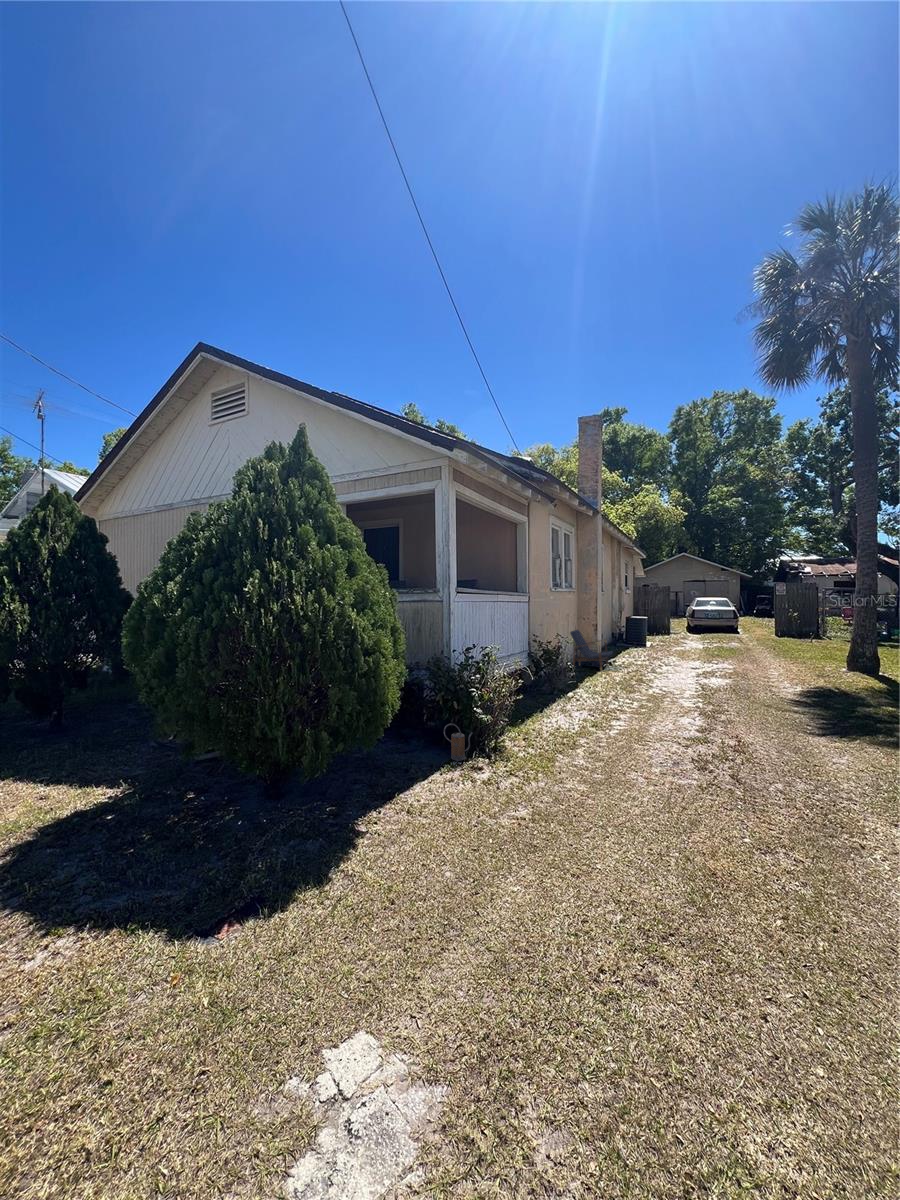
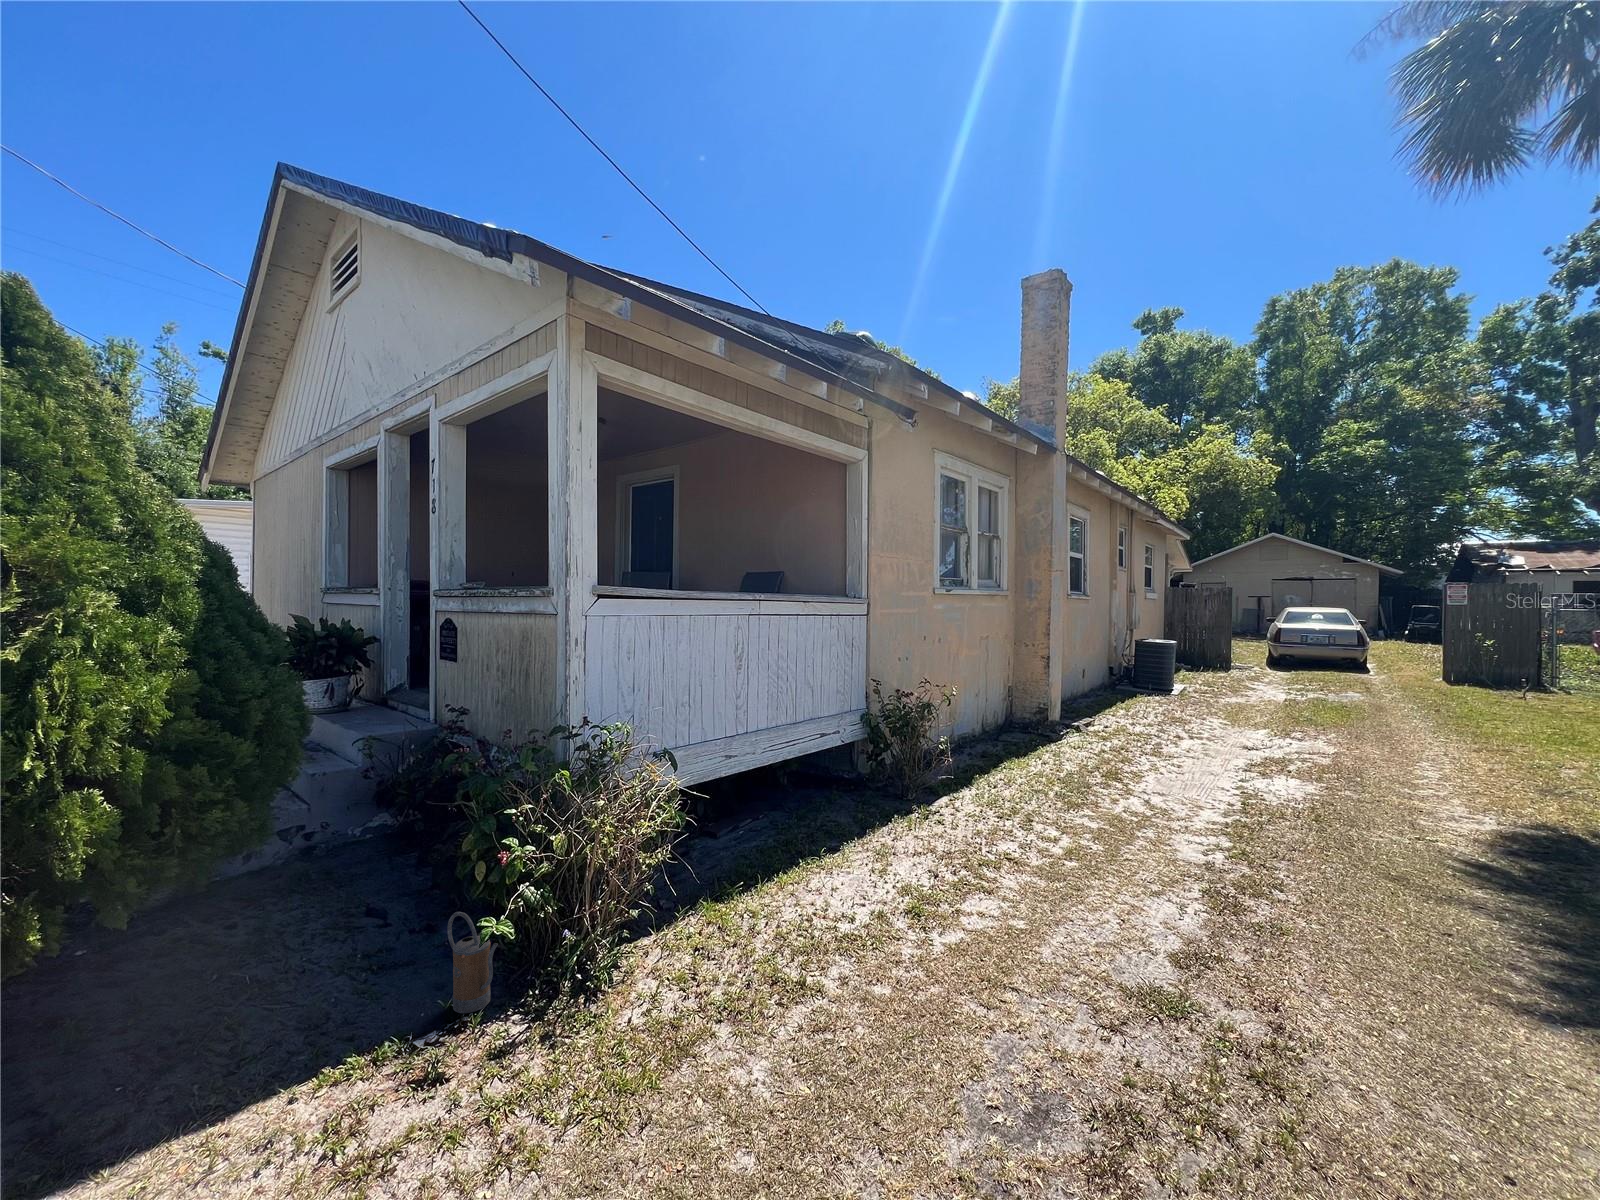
lounge chair: present [570,630,613,671] -> none [987,664,1074,749]

